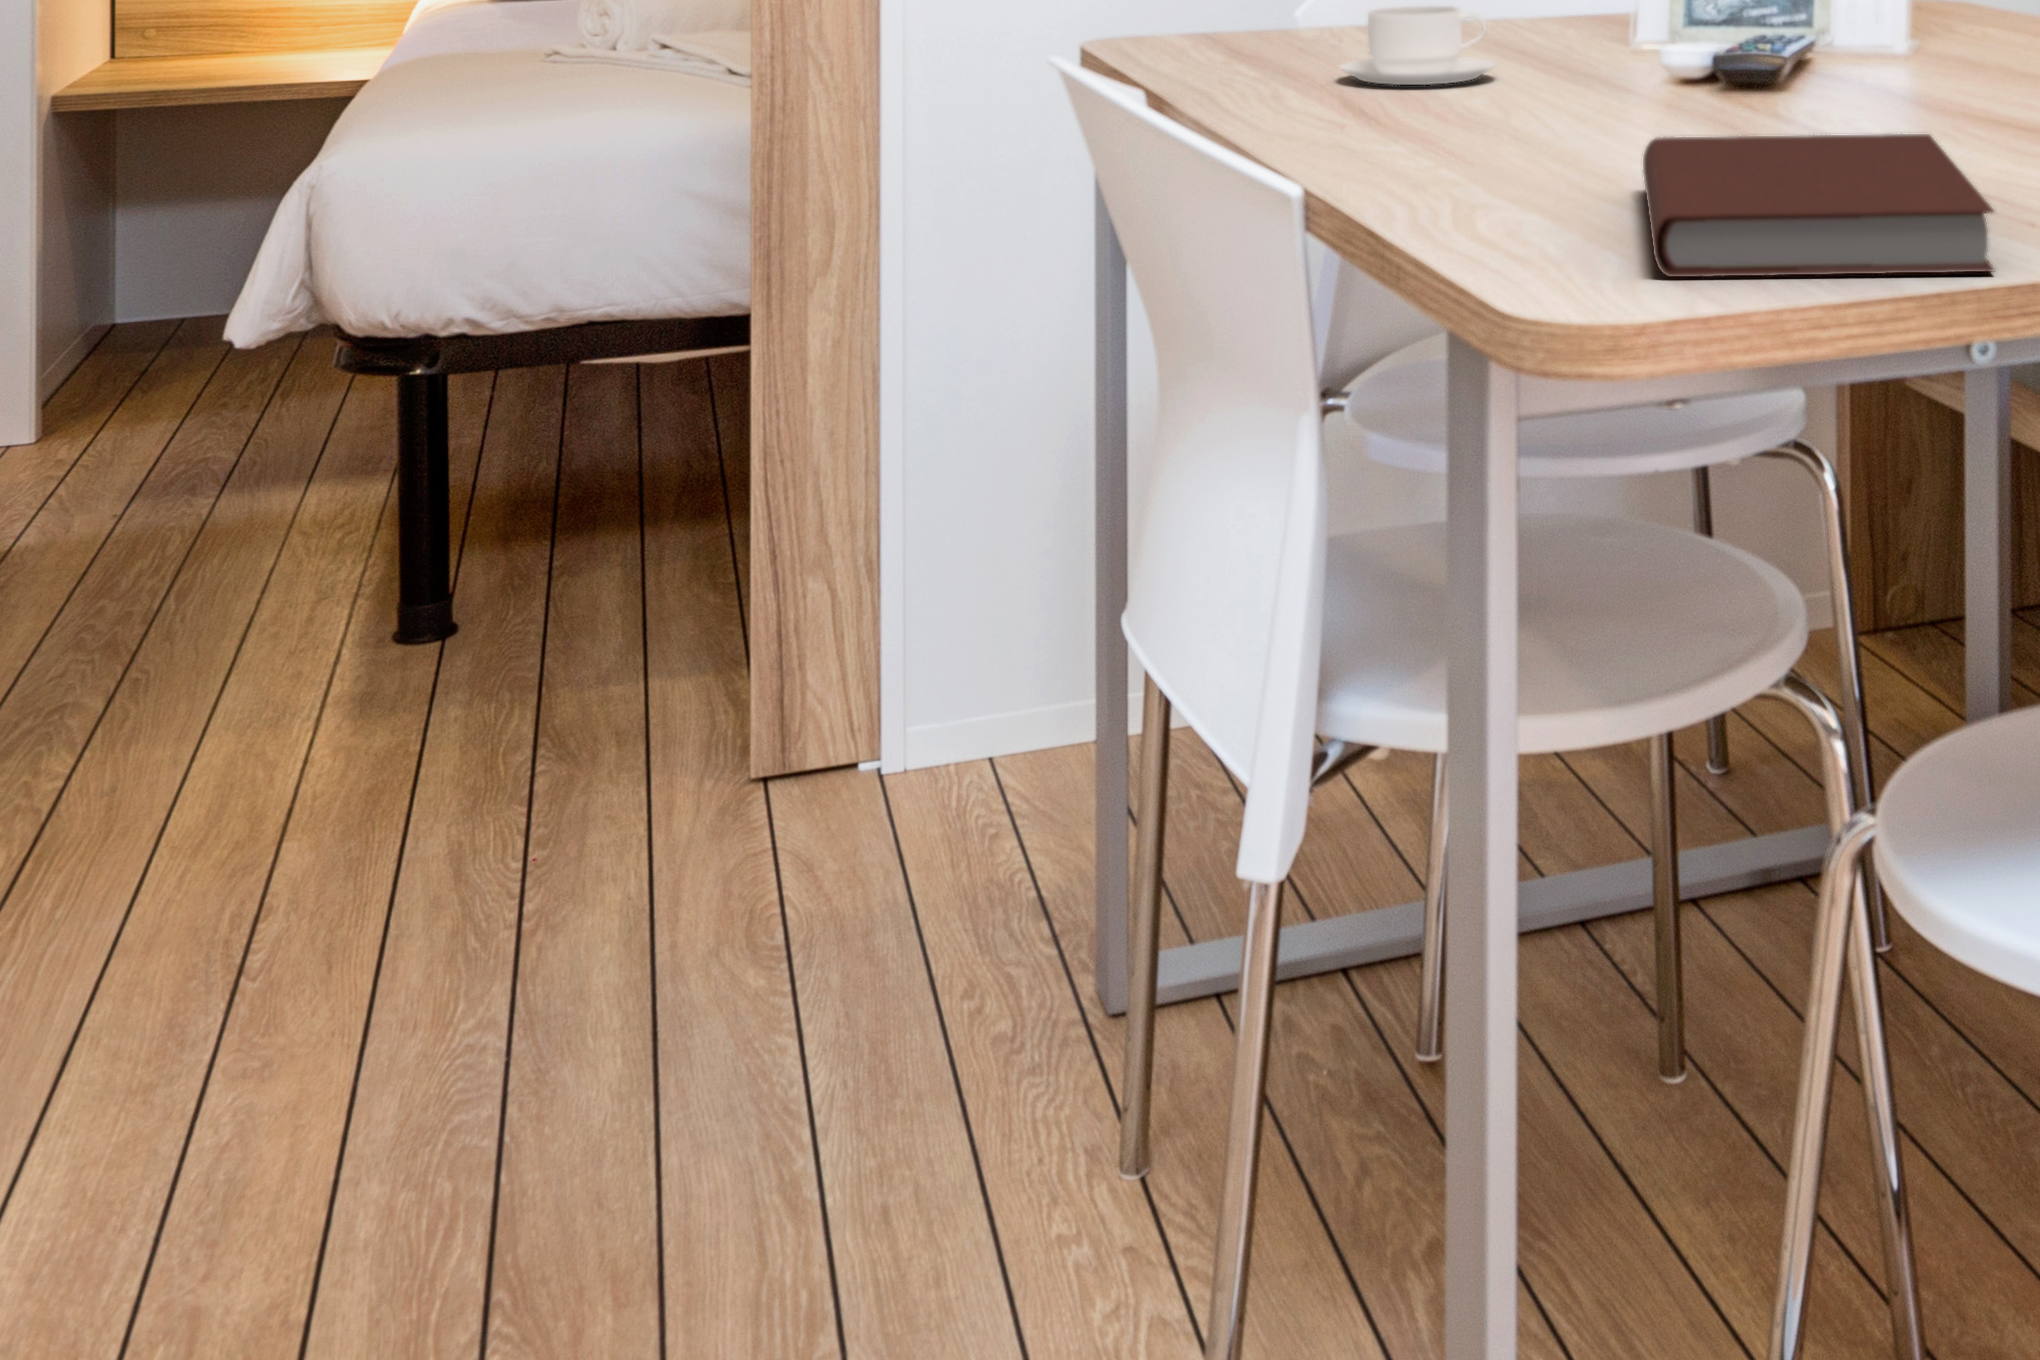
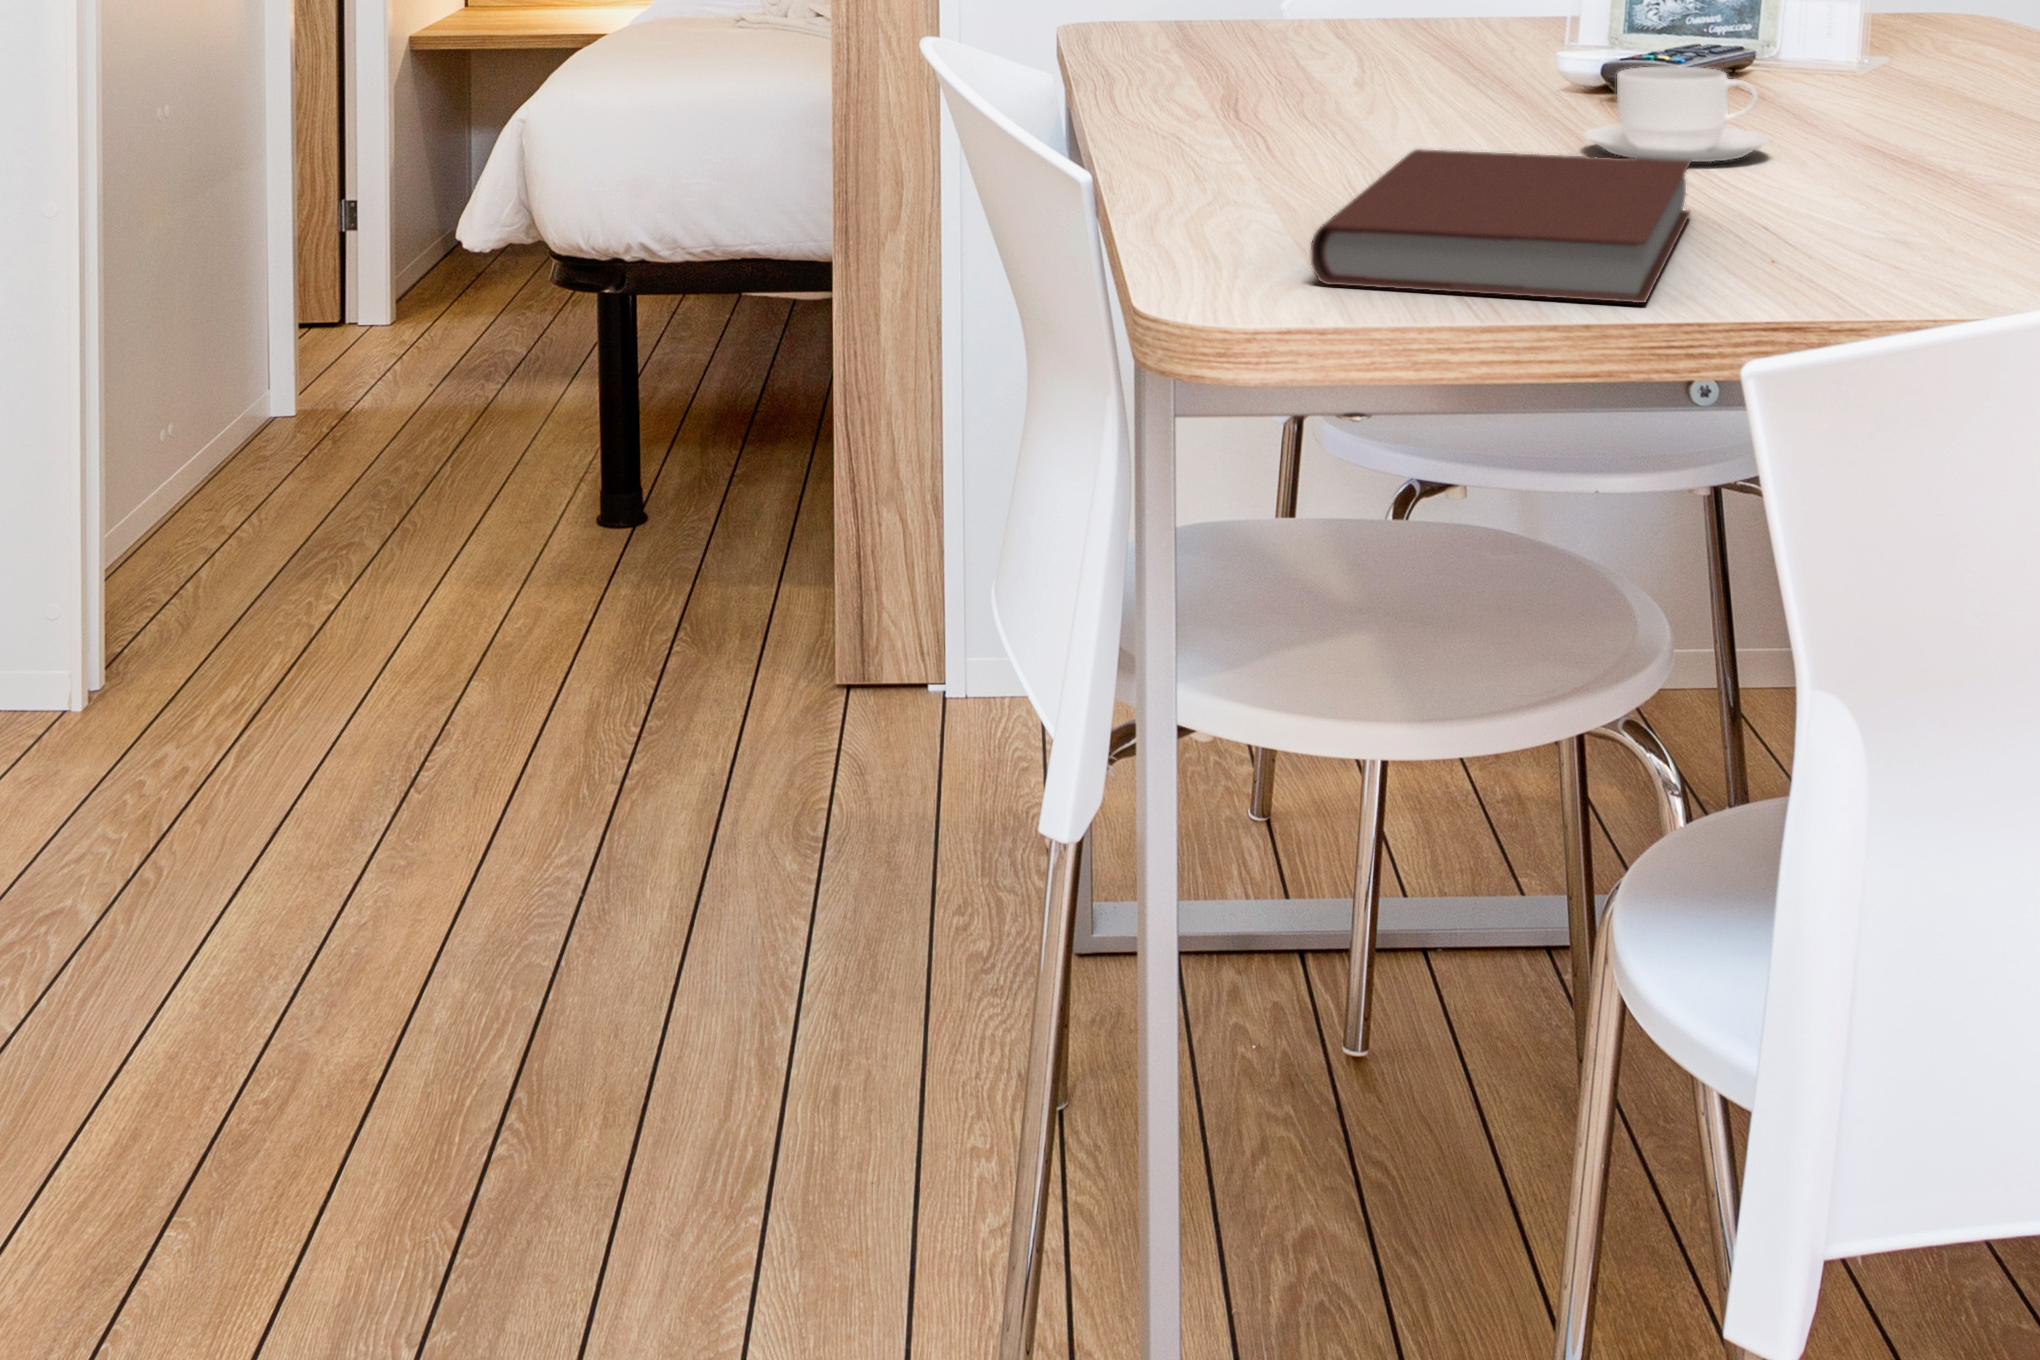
coffee cup: present [1340,6,1496,85] -> present [1584,66,1770,162]

